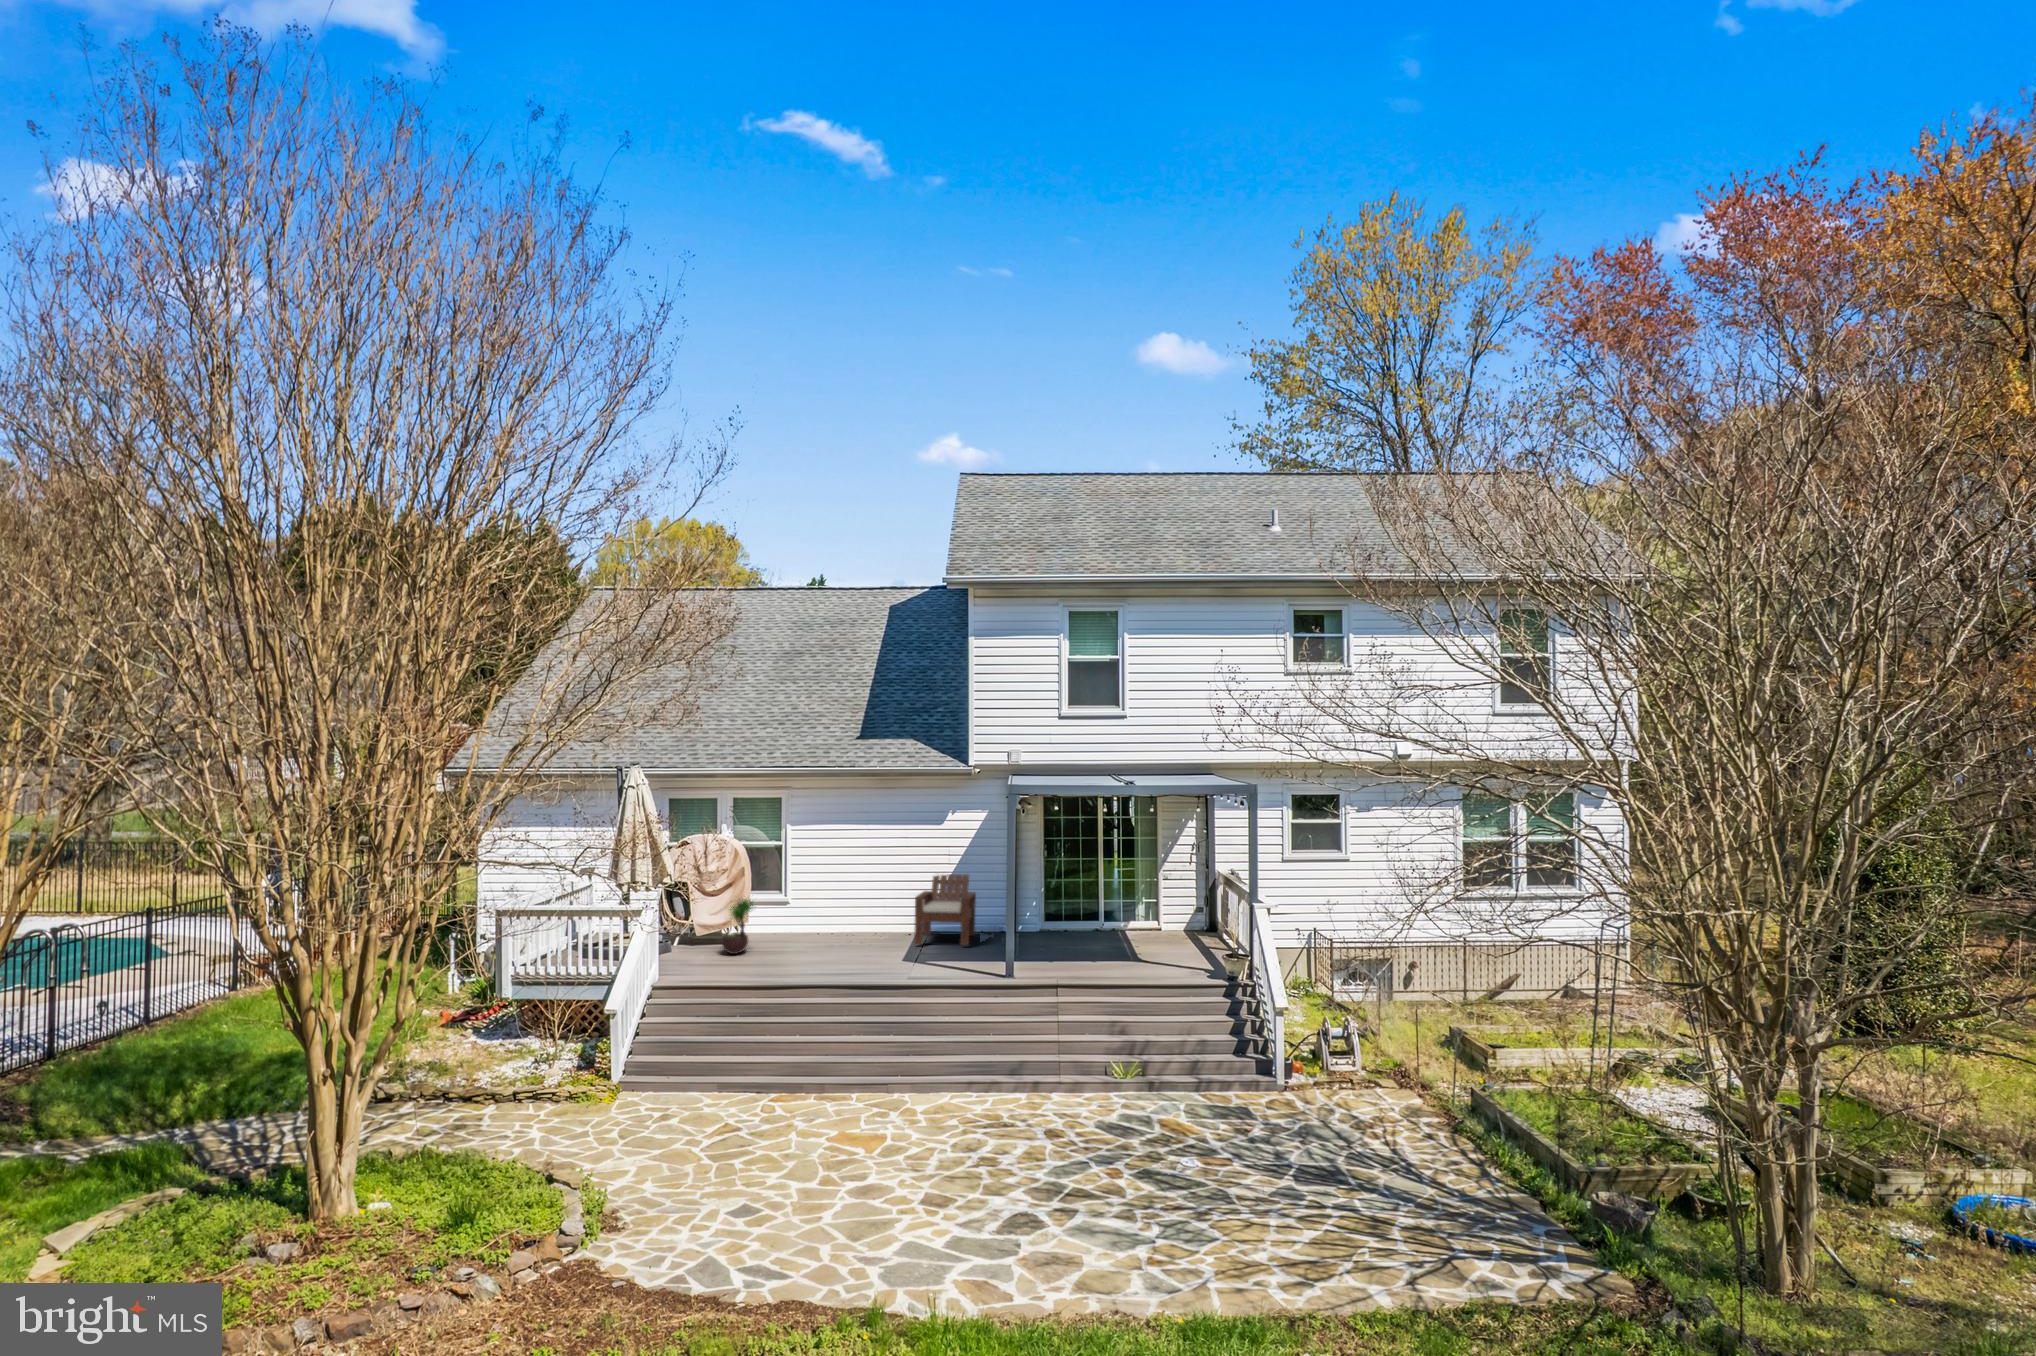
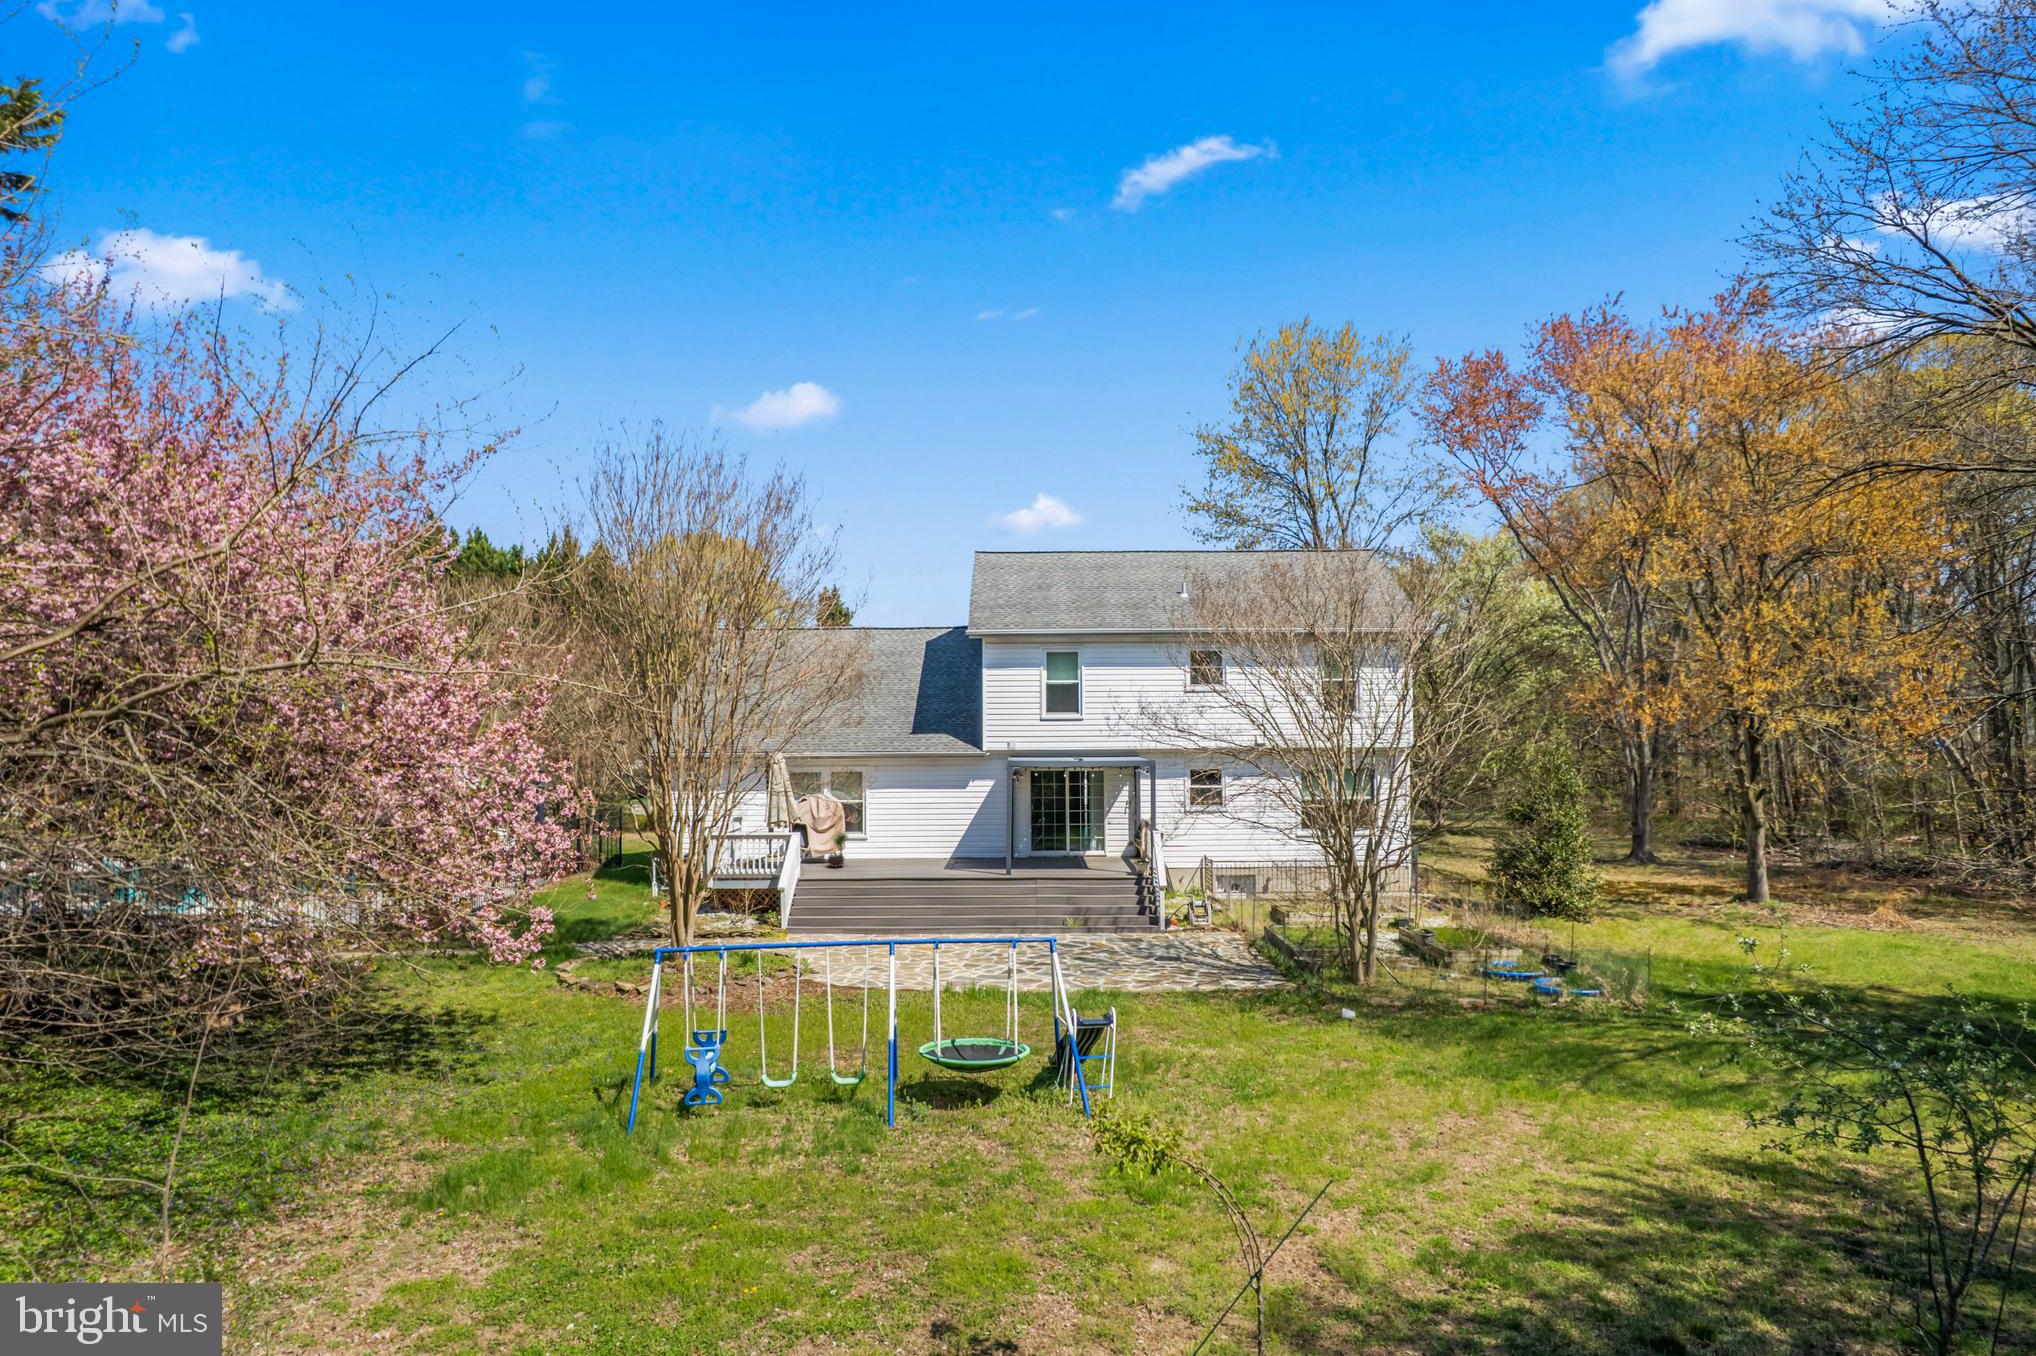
chair: present [914,874,976,945] -> none [948,820,987,864]

